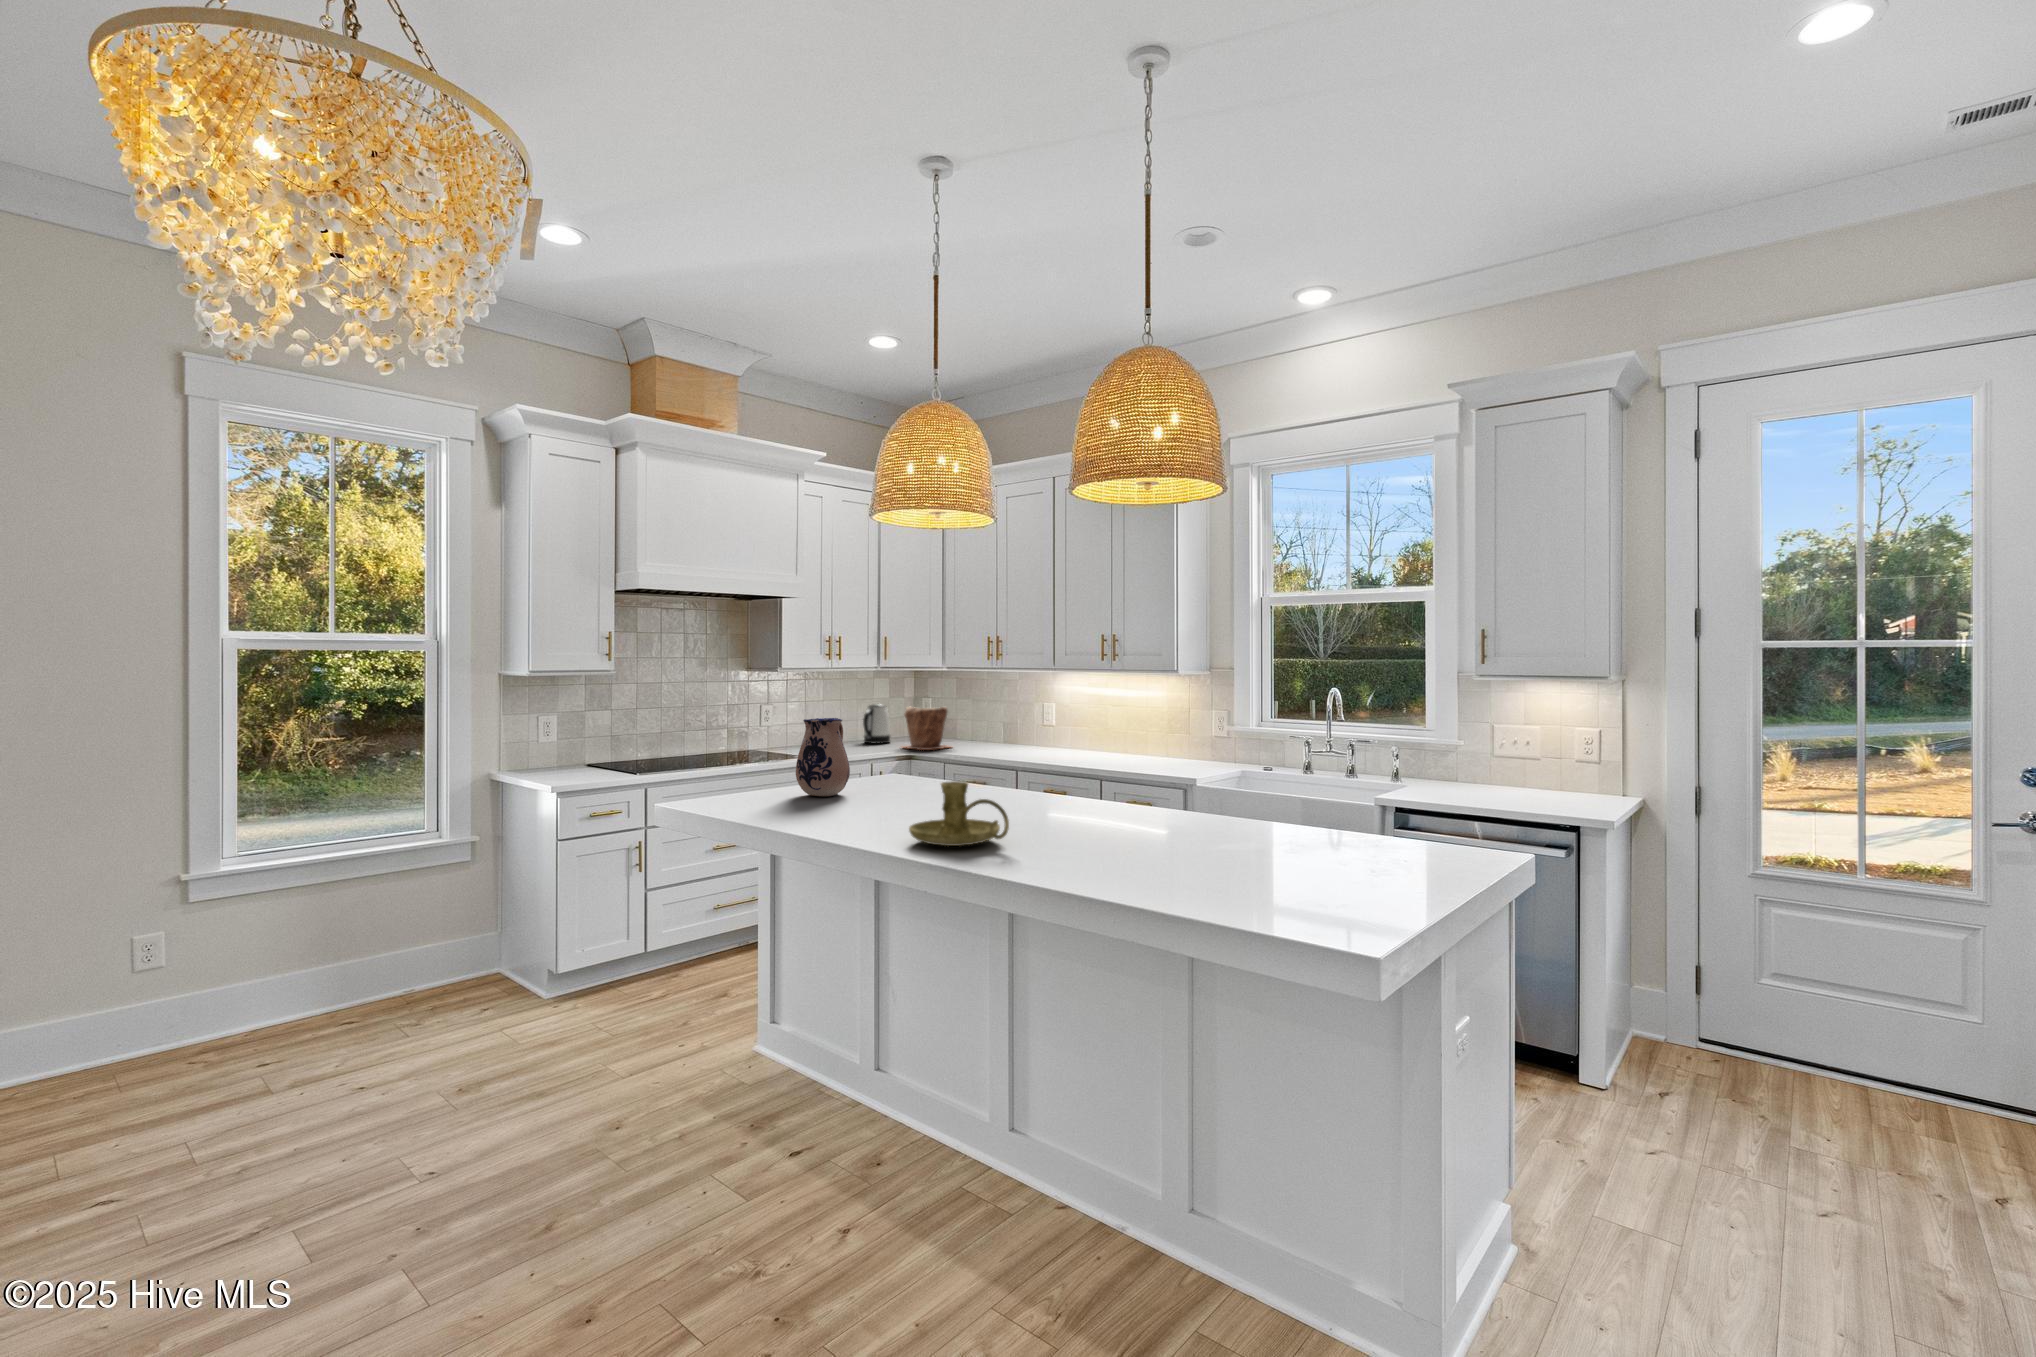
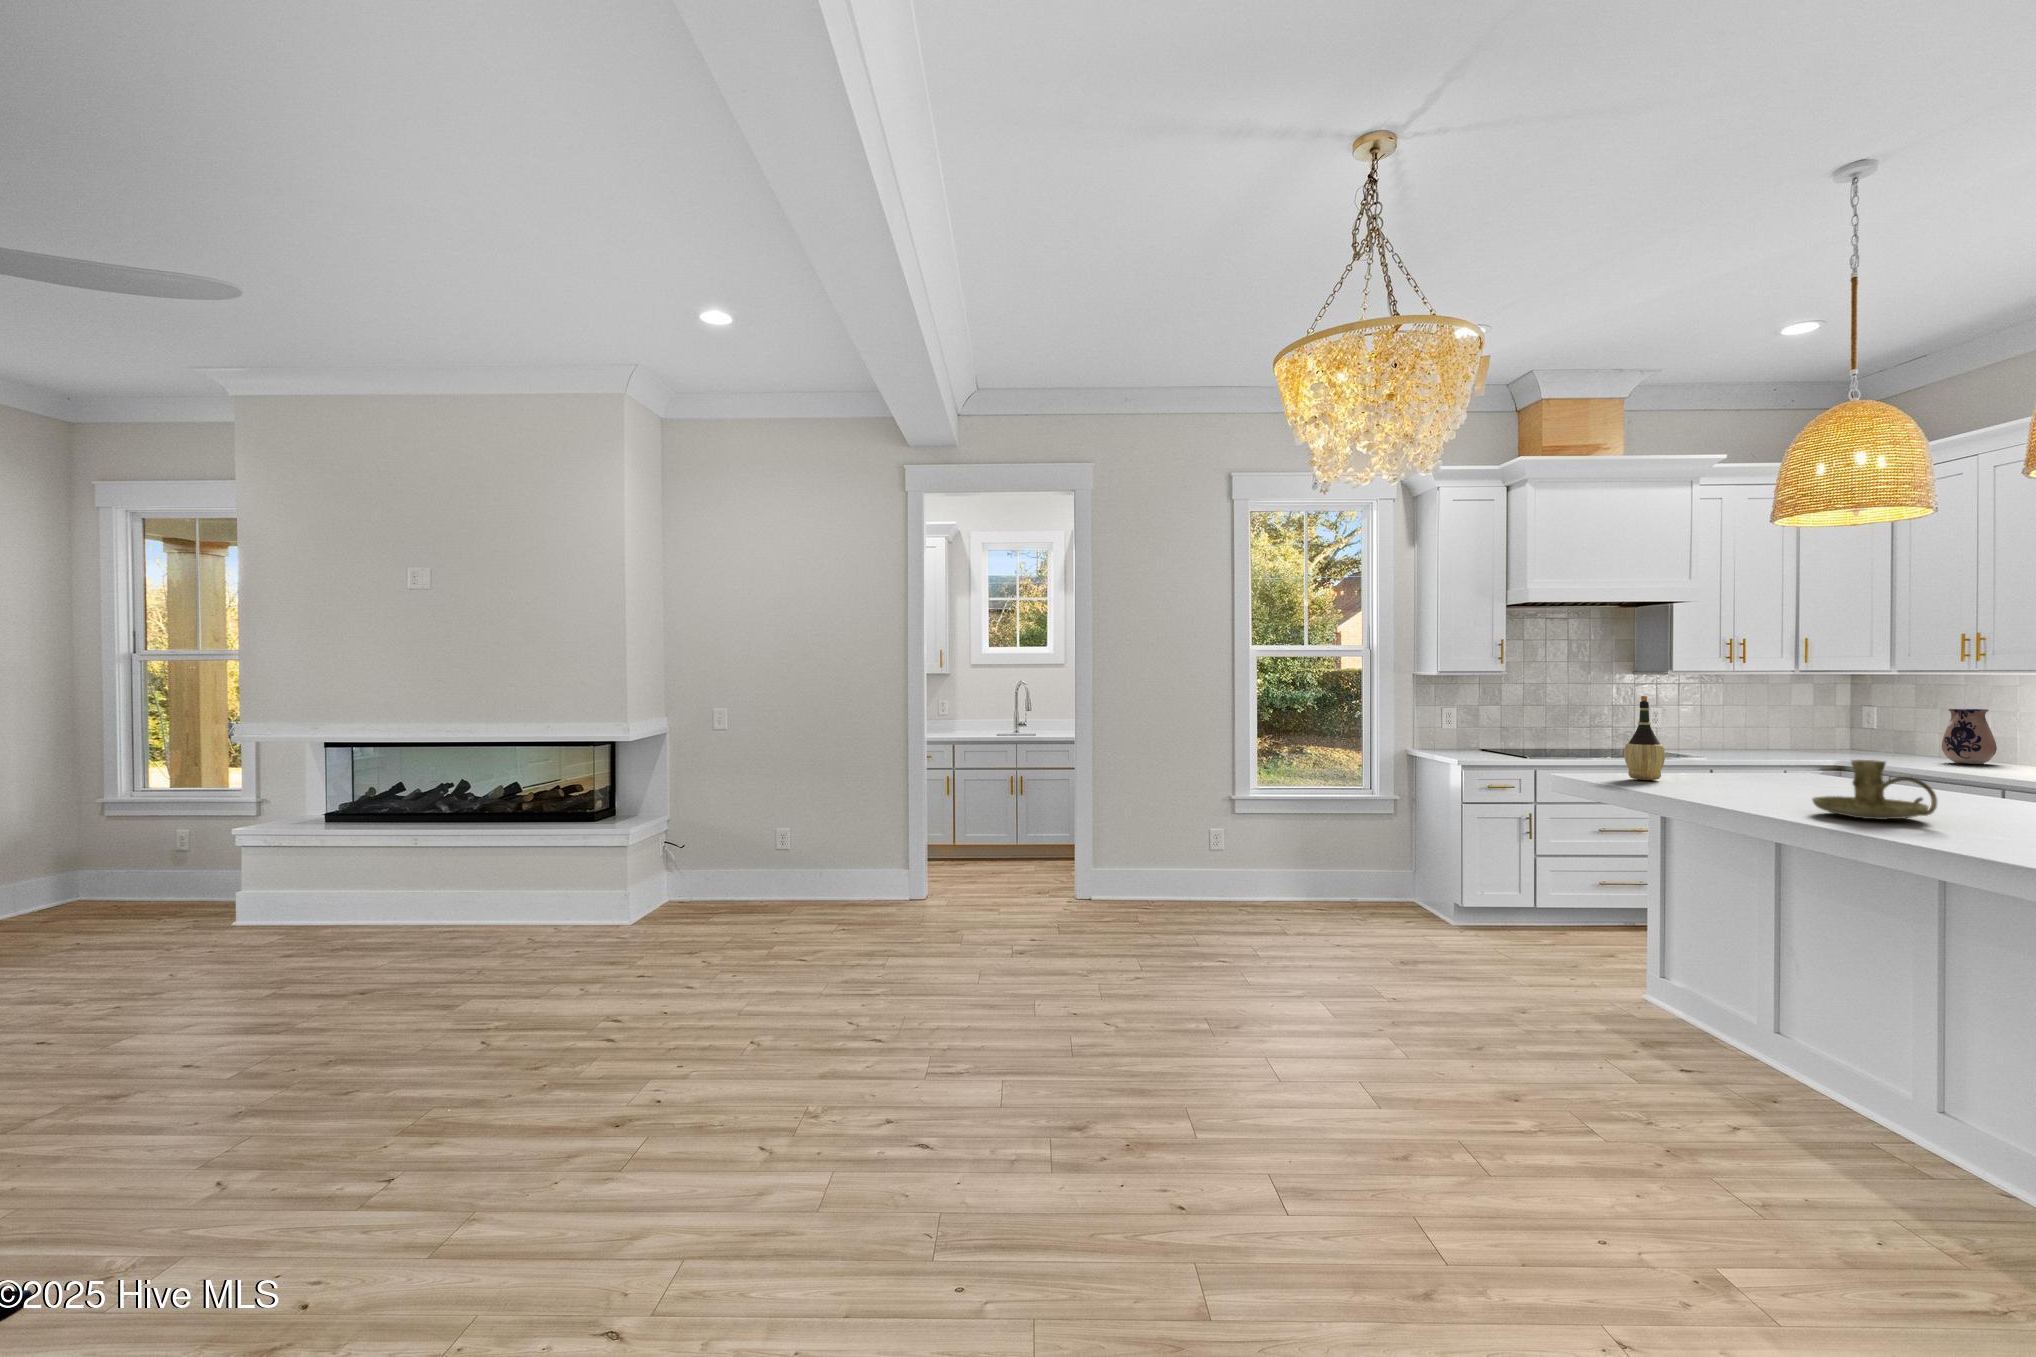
kettle: present [863,704,890,744] -> none [1775,710,1812,751]
plant pot: present [902,707,950,750] -> none [1823,712,1905,759]
wine bottle: none [732,709,773,808] -> present [1624,696,1665,780]
ceramic pitcher: present [796,718,850,796] -> present [1942,709,1997,764]

